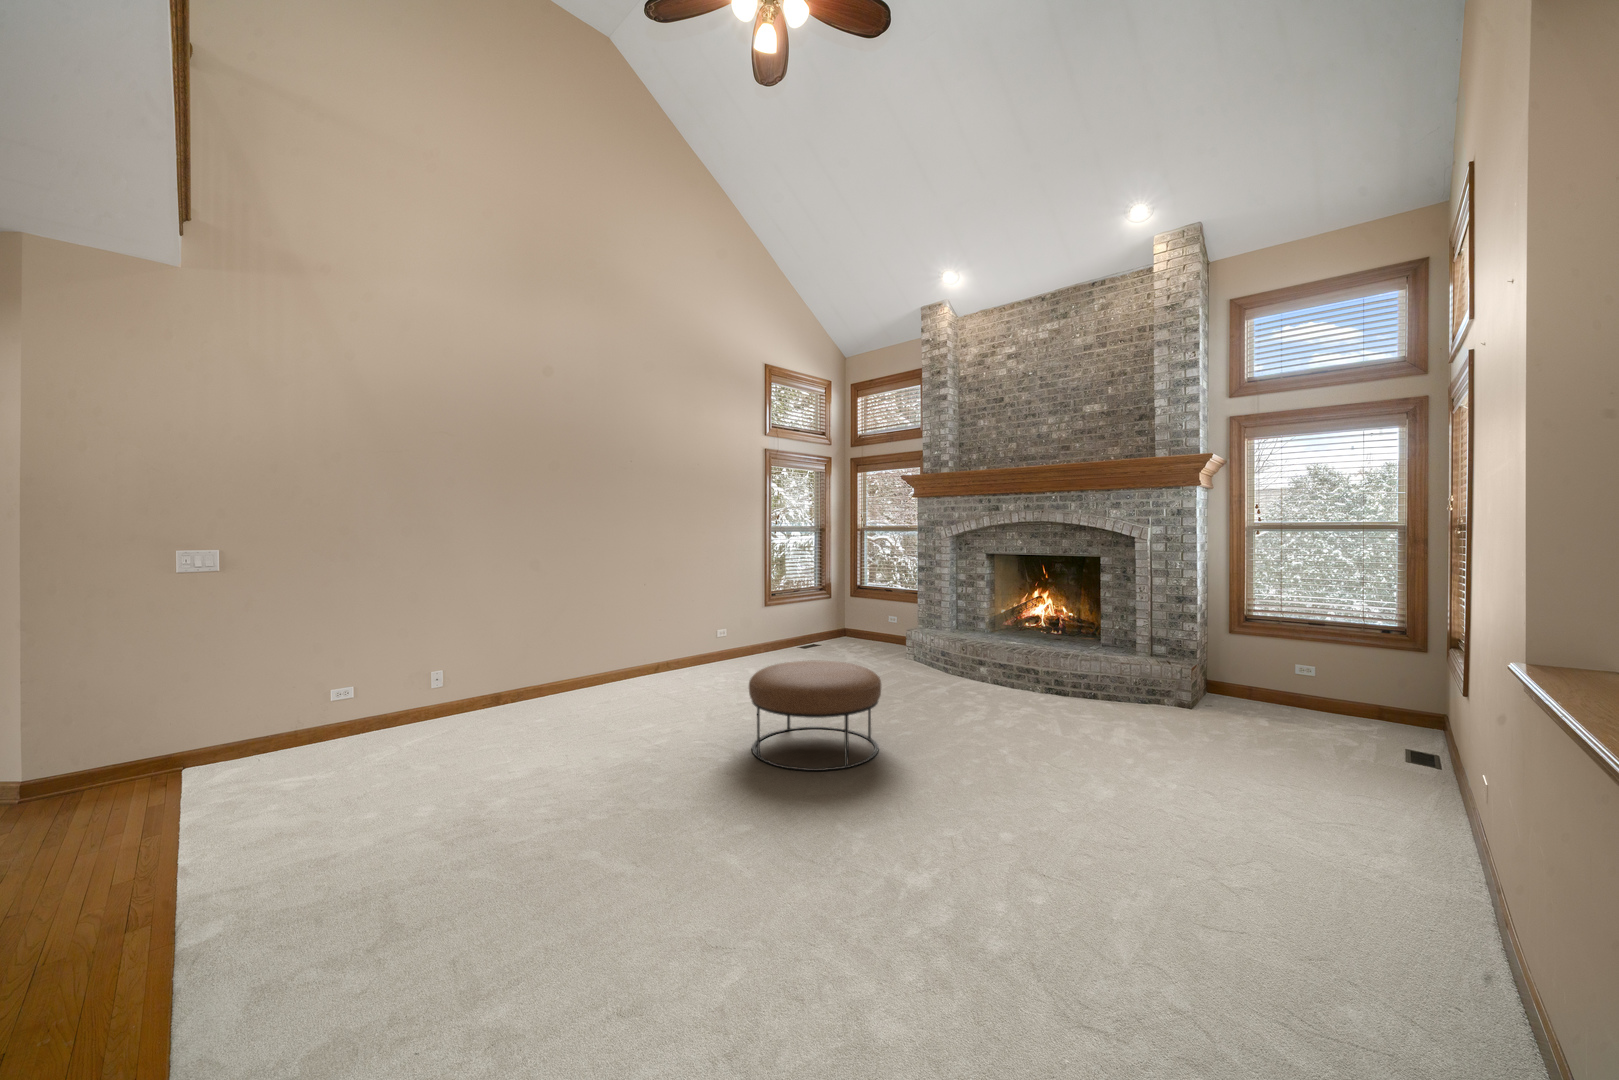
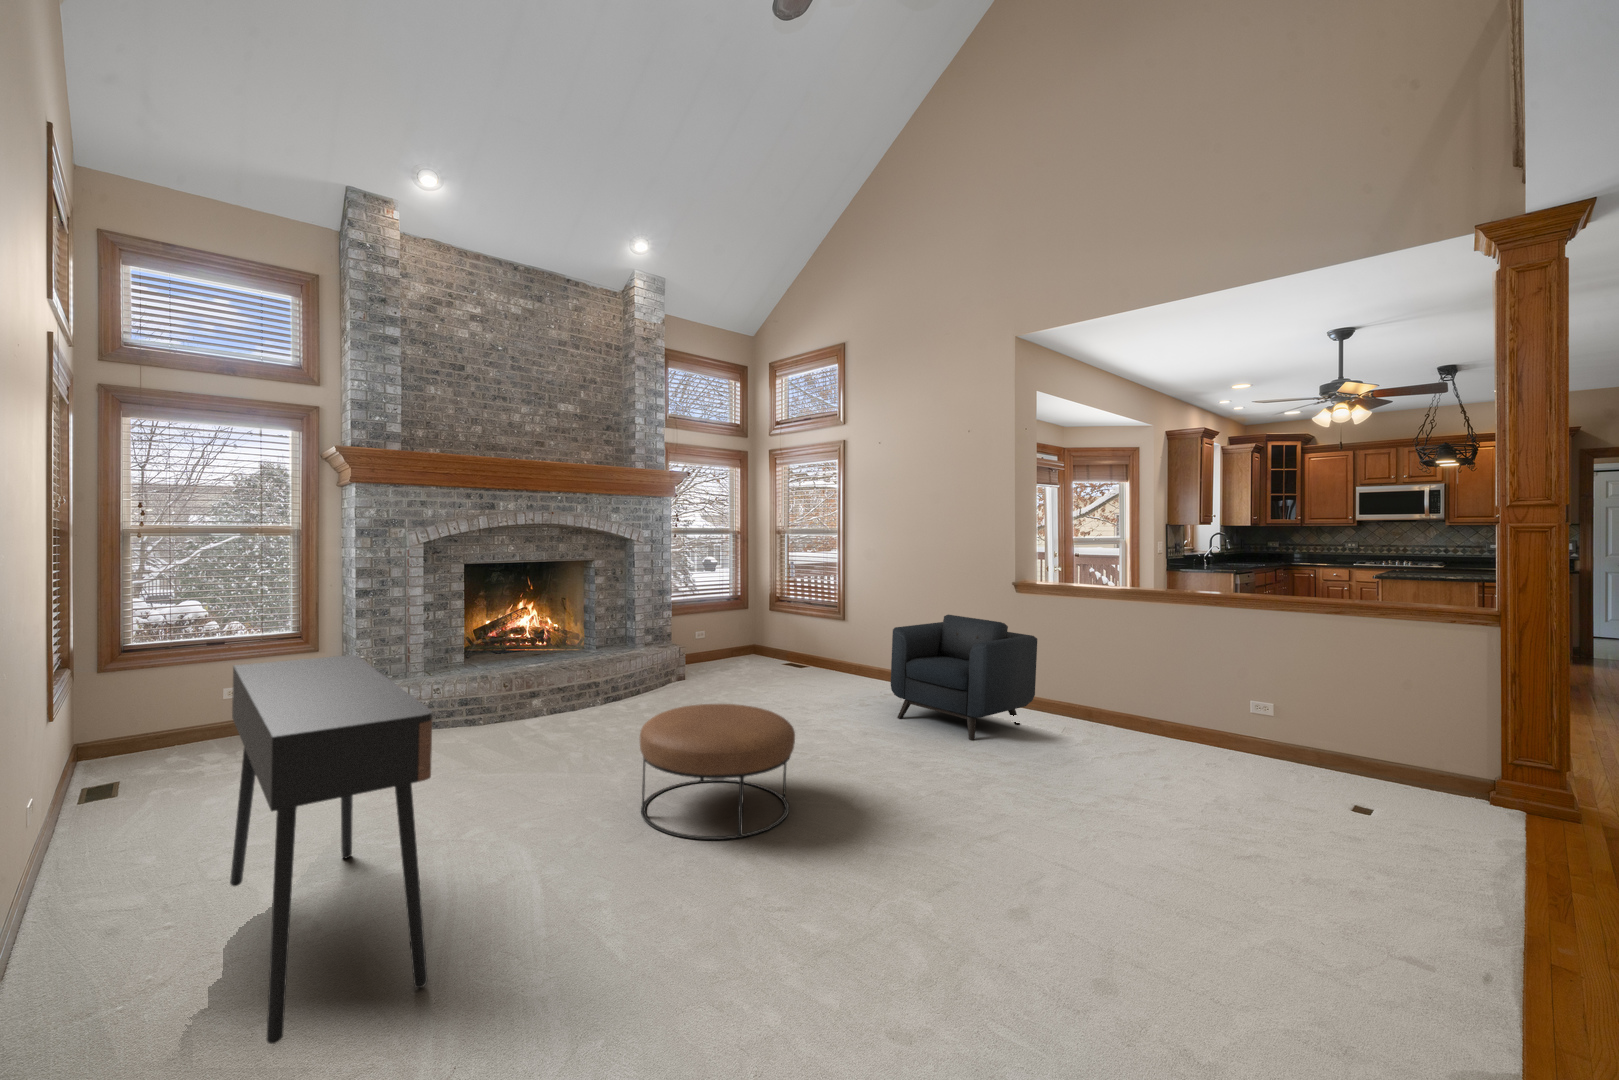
console table: none [566,583,720,718] -> present [230,655,432,1044]
armchair: none [1222,663,1511,973] -> present [891,615,1037,740]

